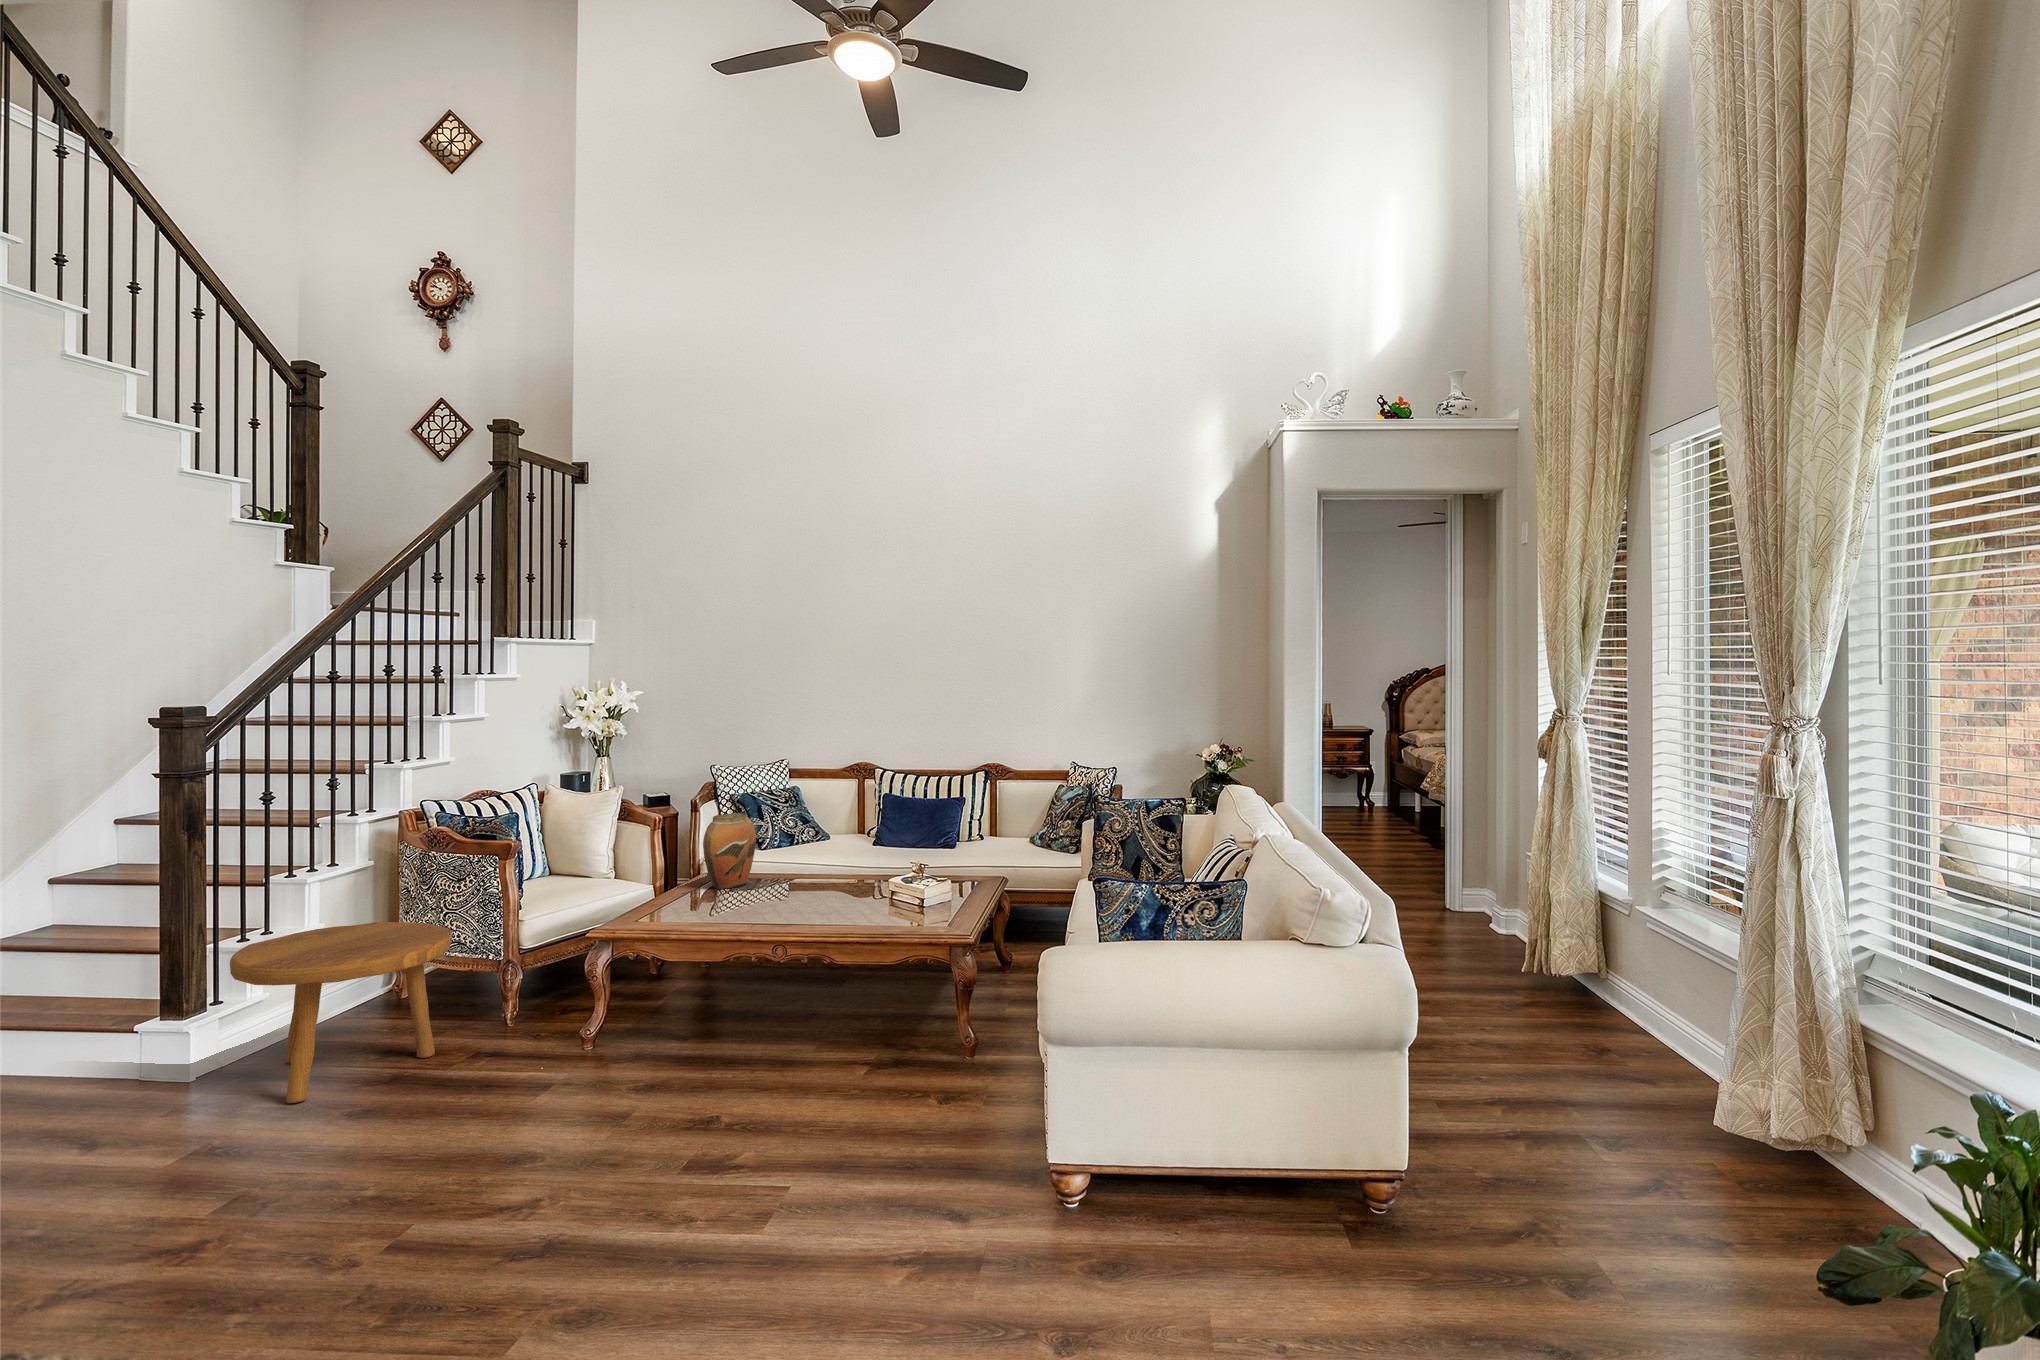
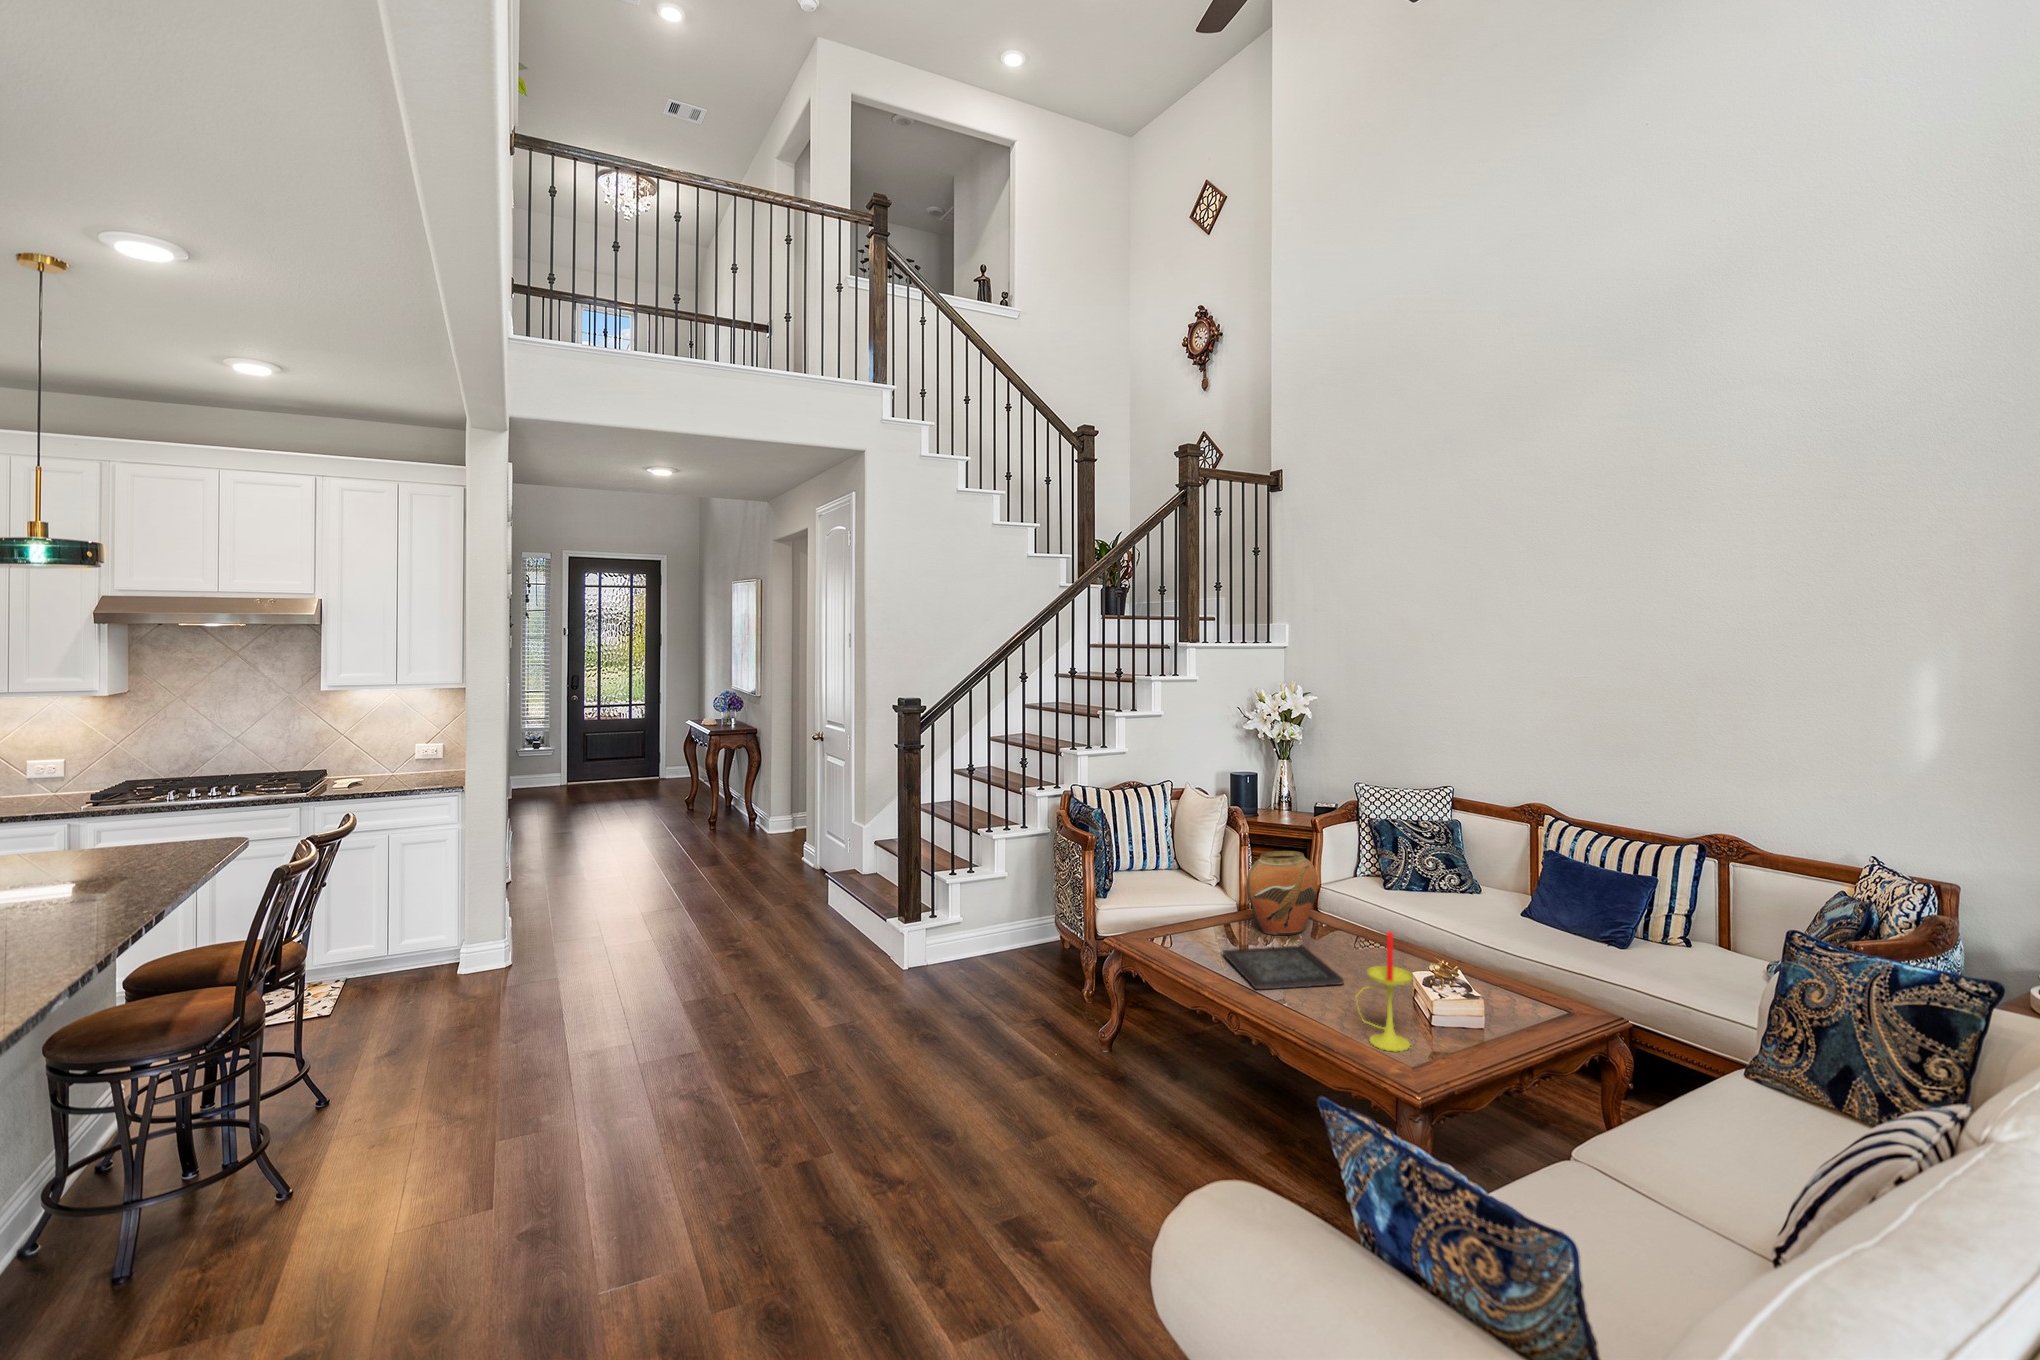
candle: none [899,826,936,914] -> present [1355,932,1413,1052]
tray: none [716,885,837,912] -> present [1223,945,1344,989]
footstool: present [230,922,452,1103] -> none [884,893,1026,1030]

